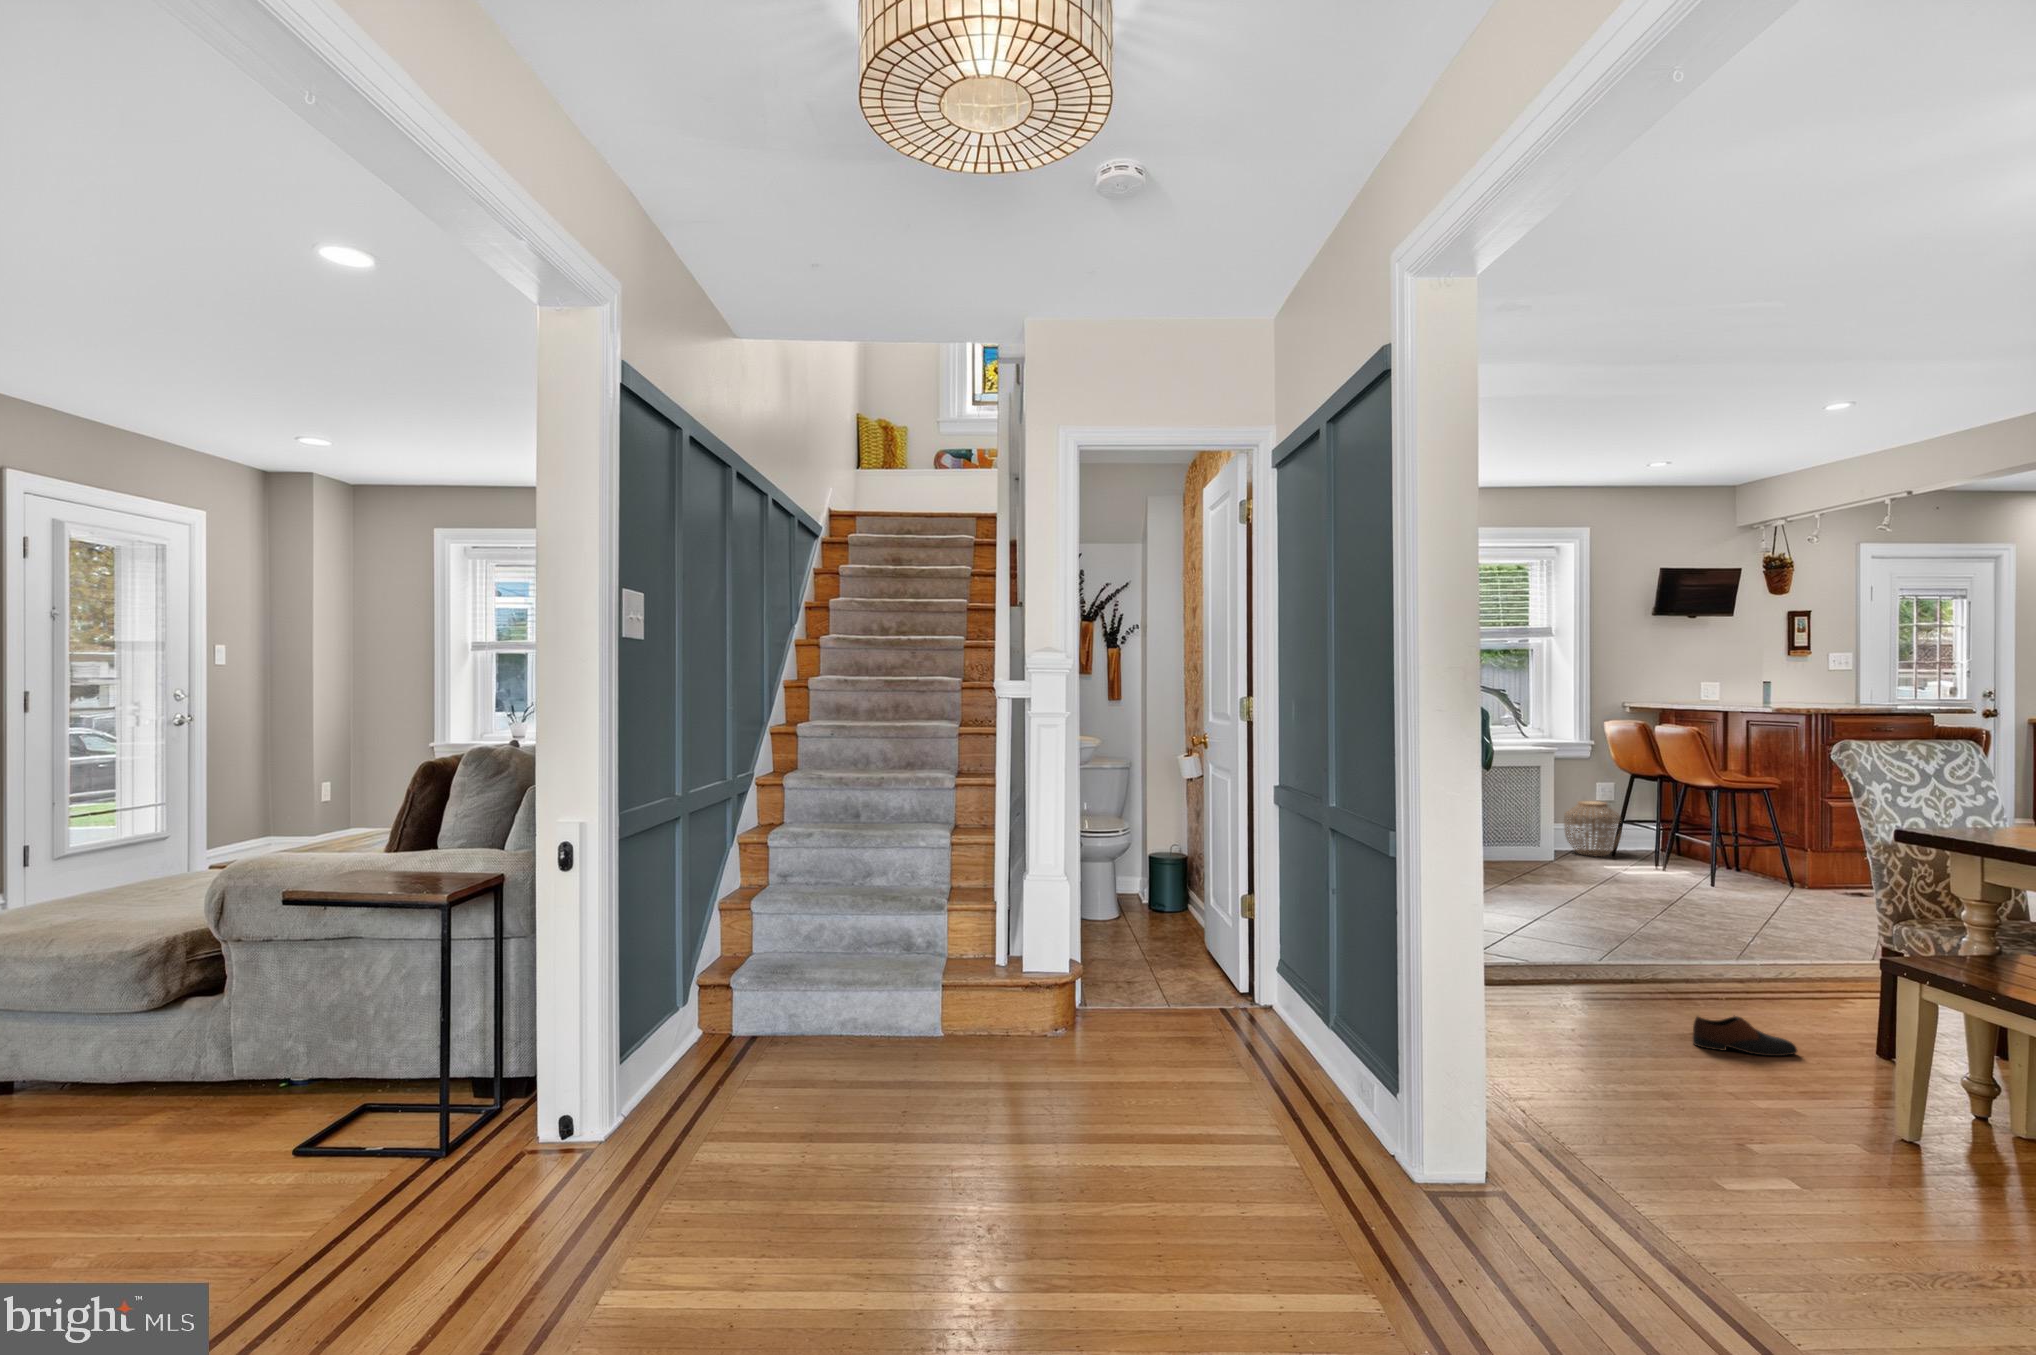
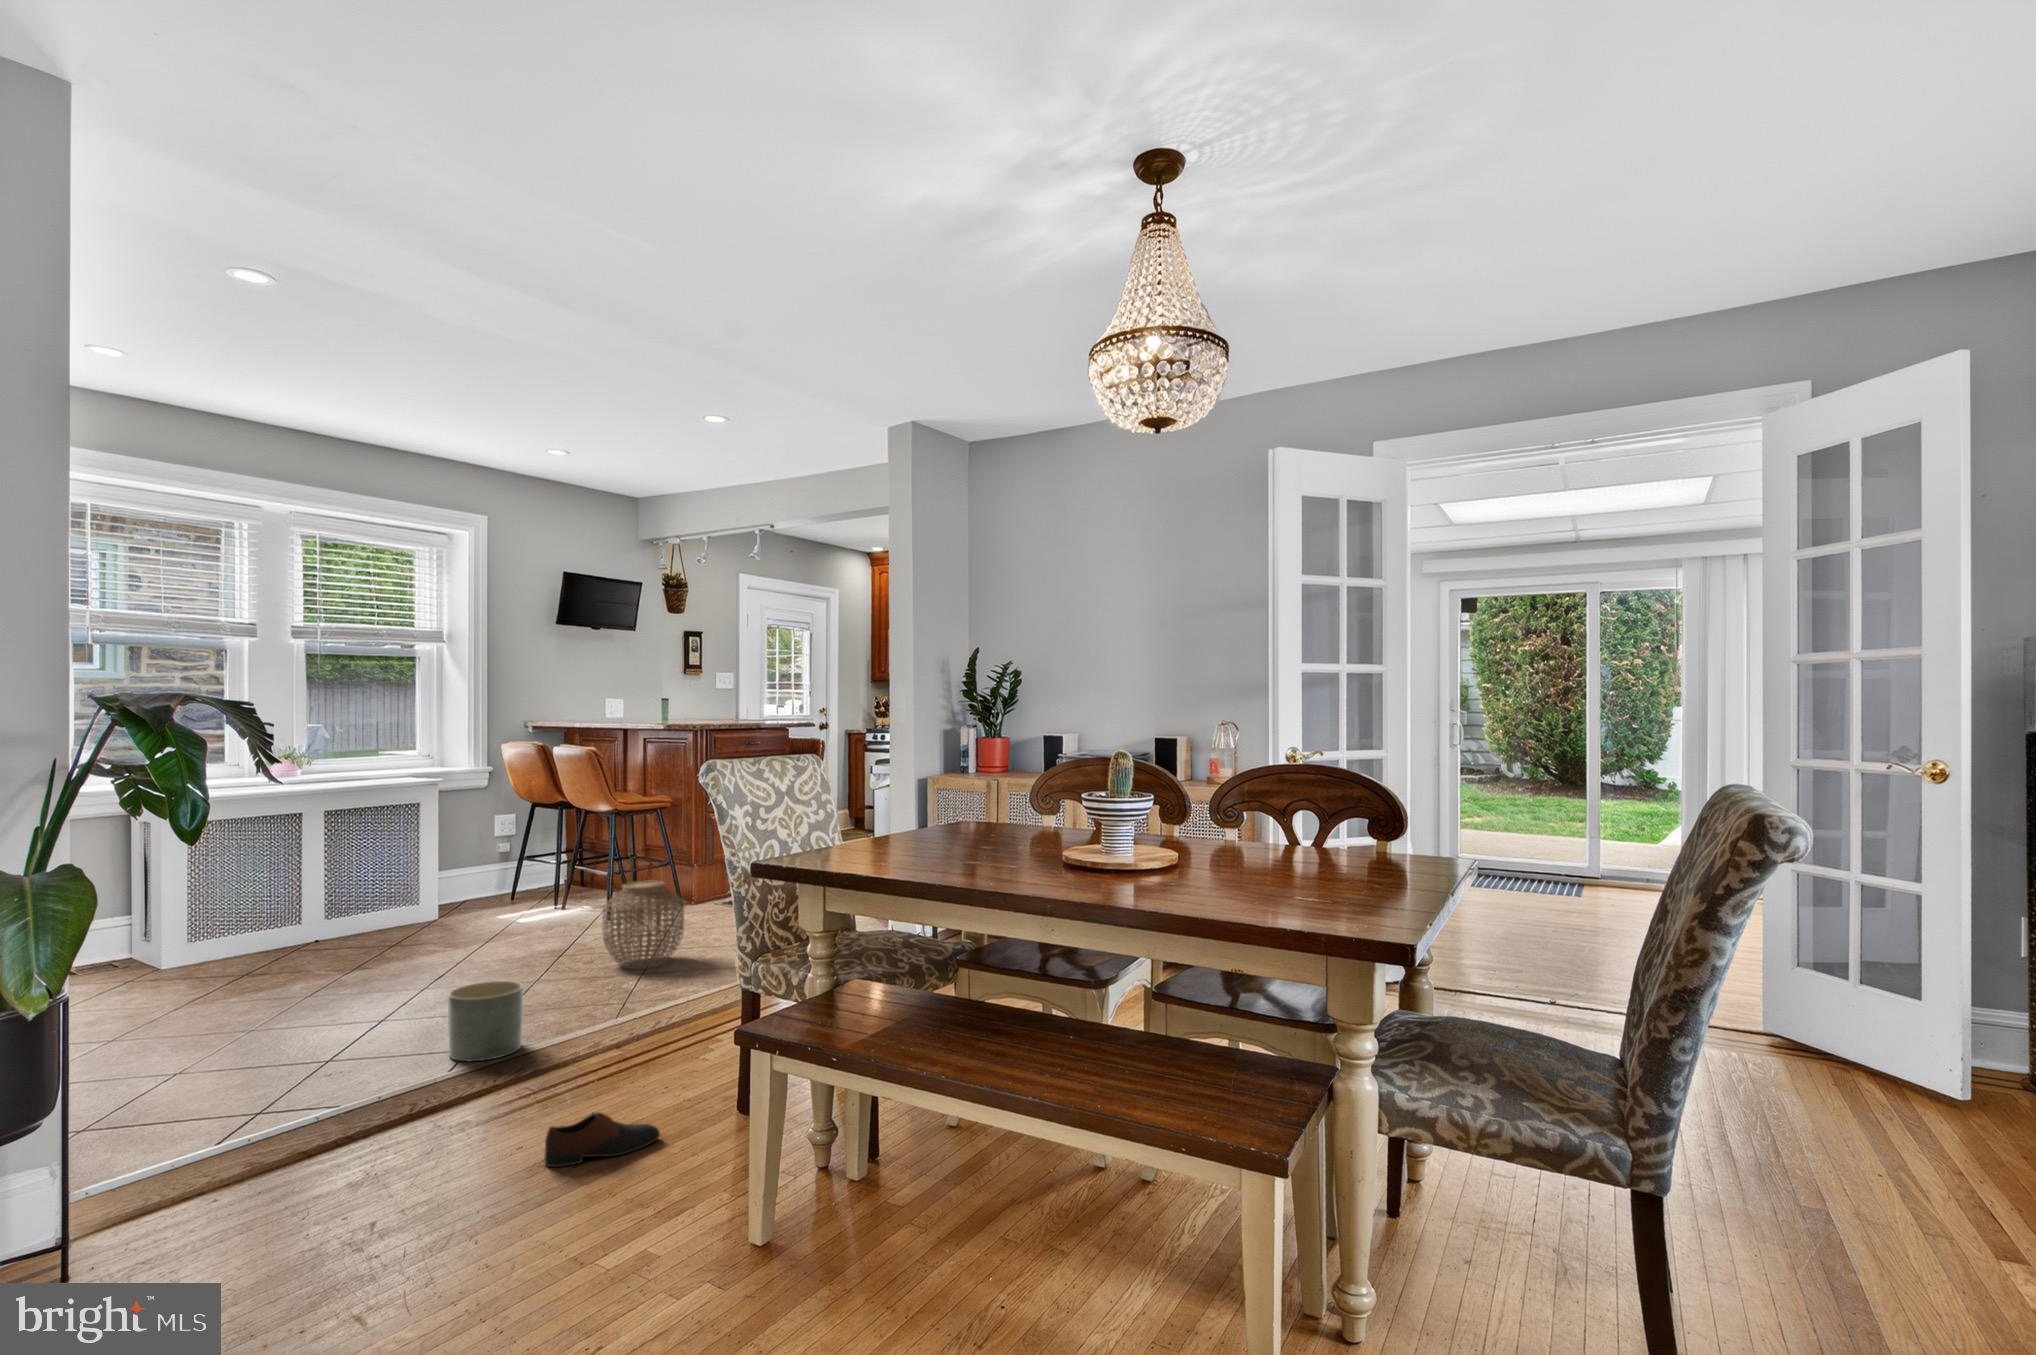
woven basket: present [1565,801,1621,856] -> present [602,880,684,969]
planter: none [1592,907,1654,968] -> present [448,981,523,1061]

